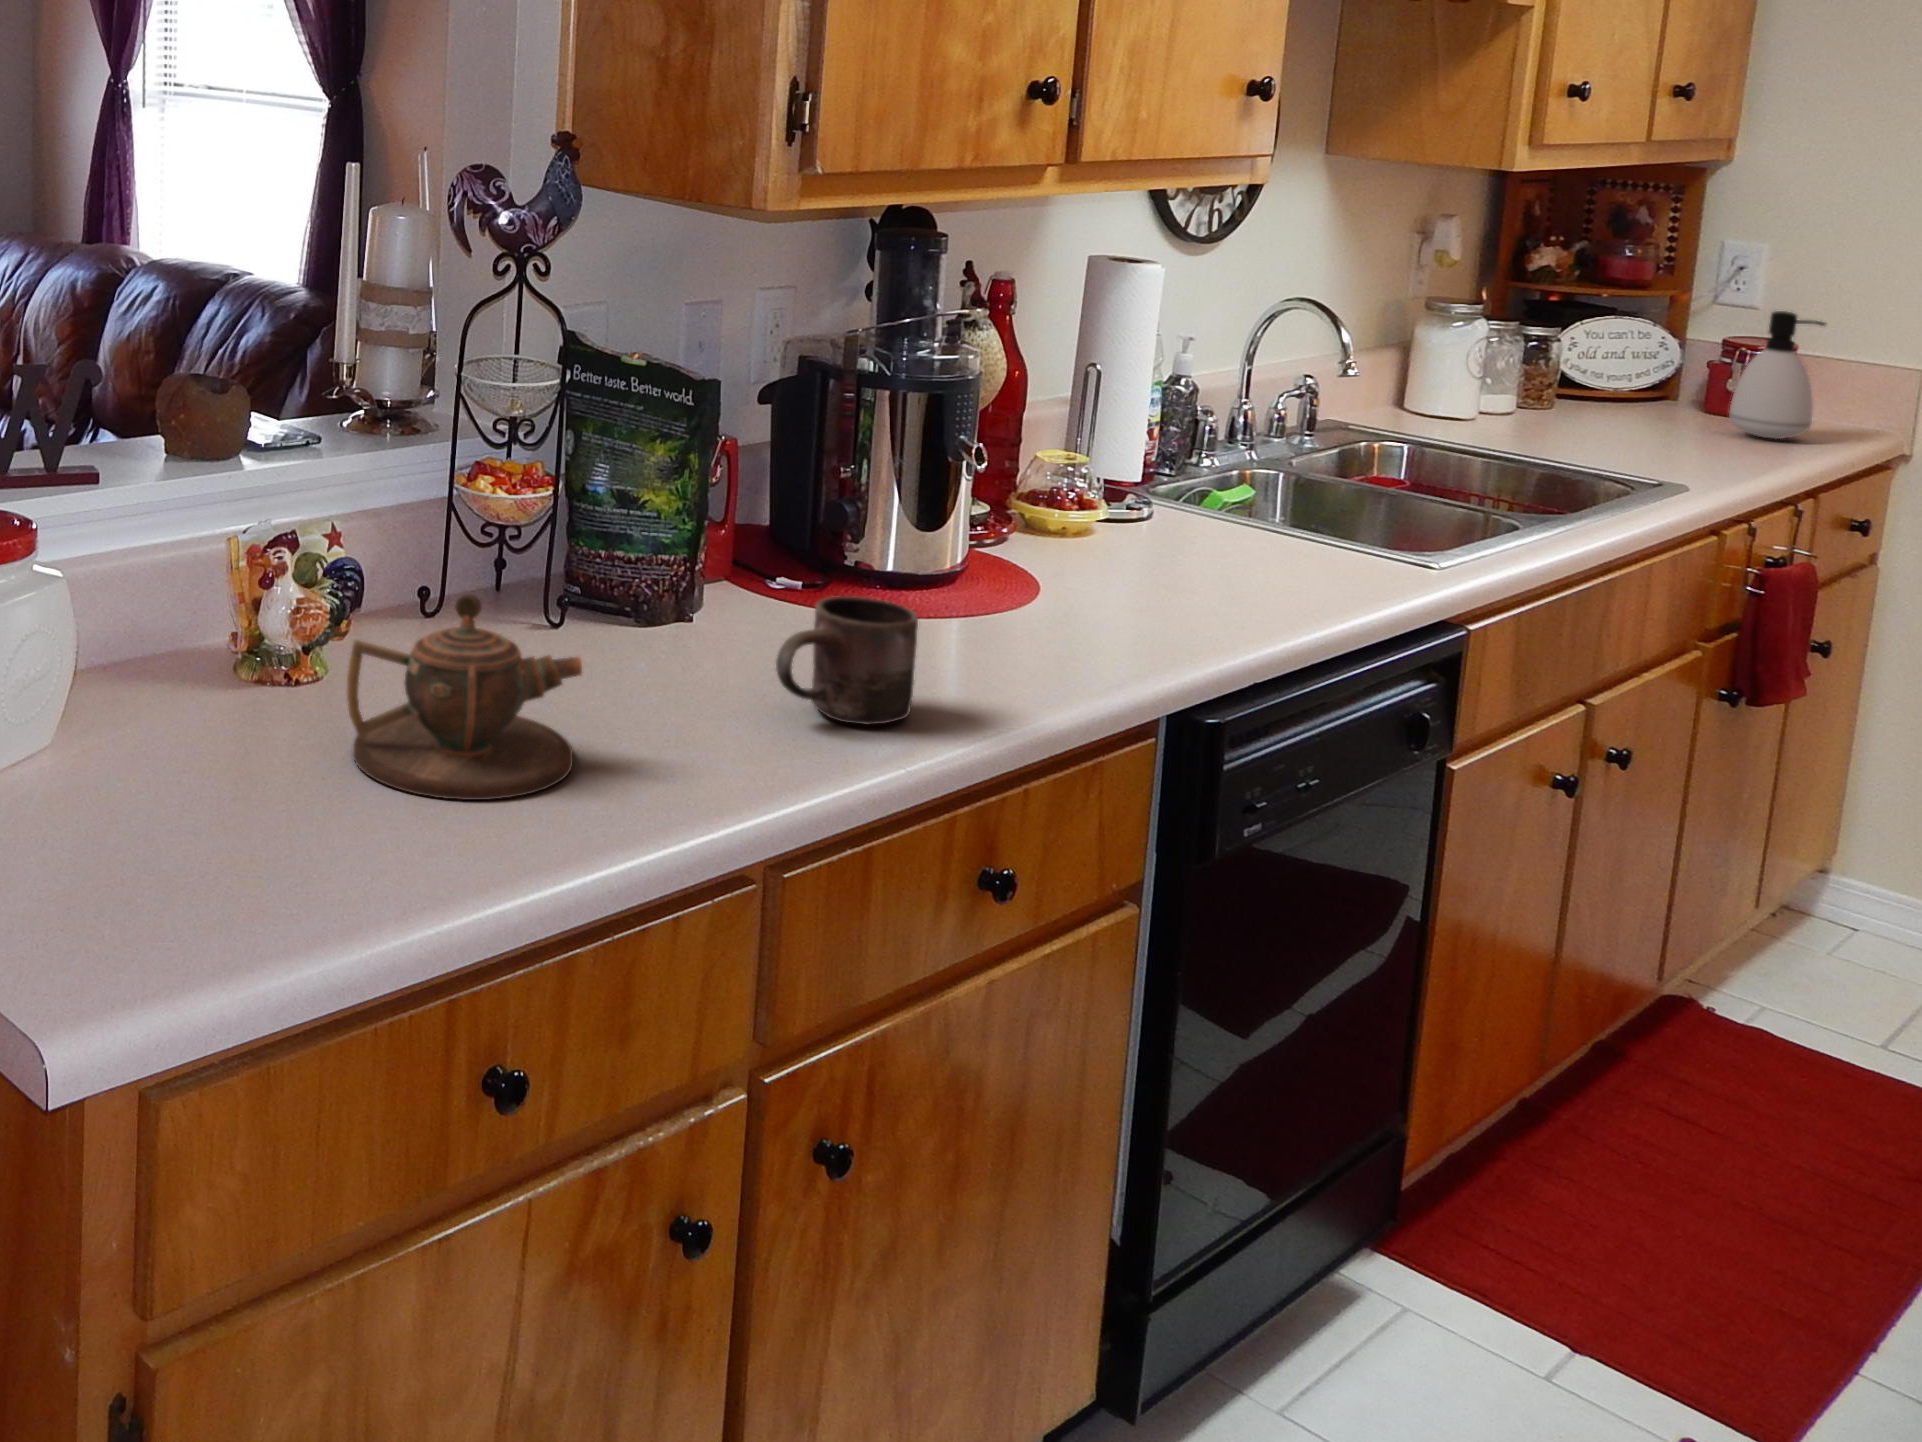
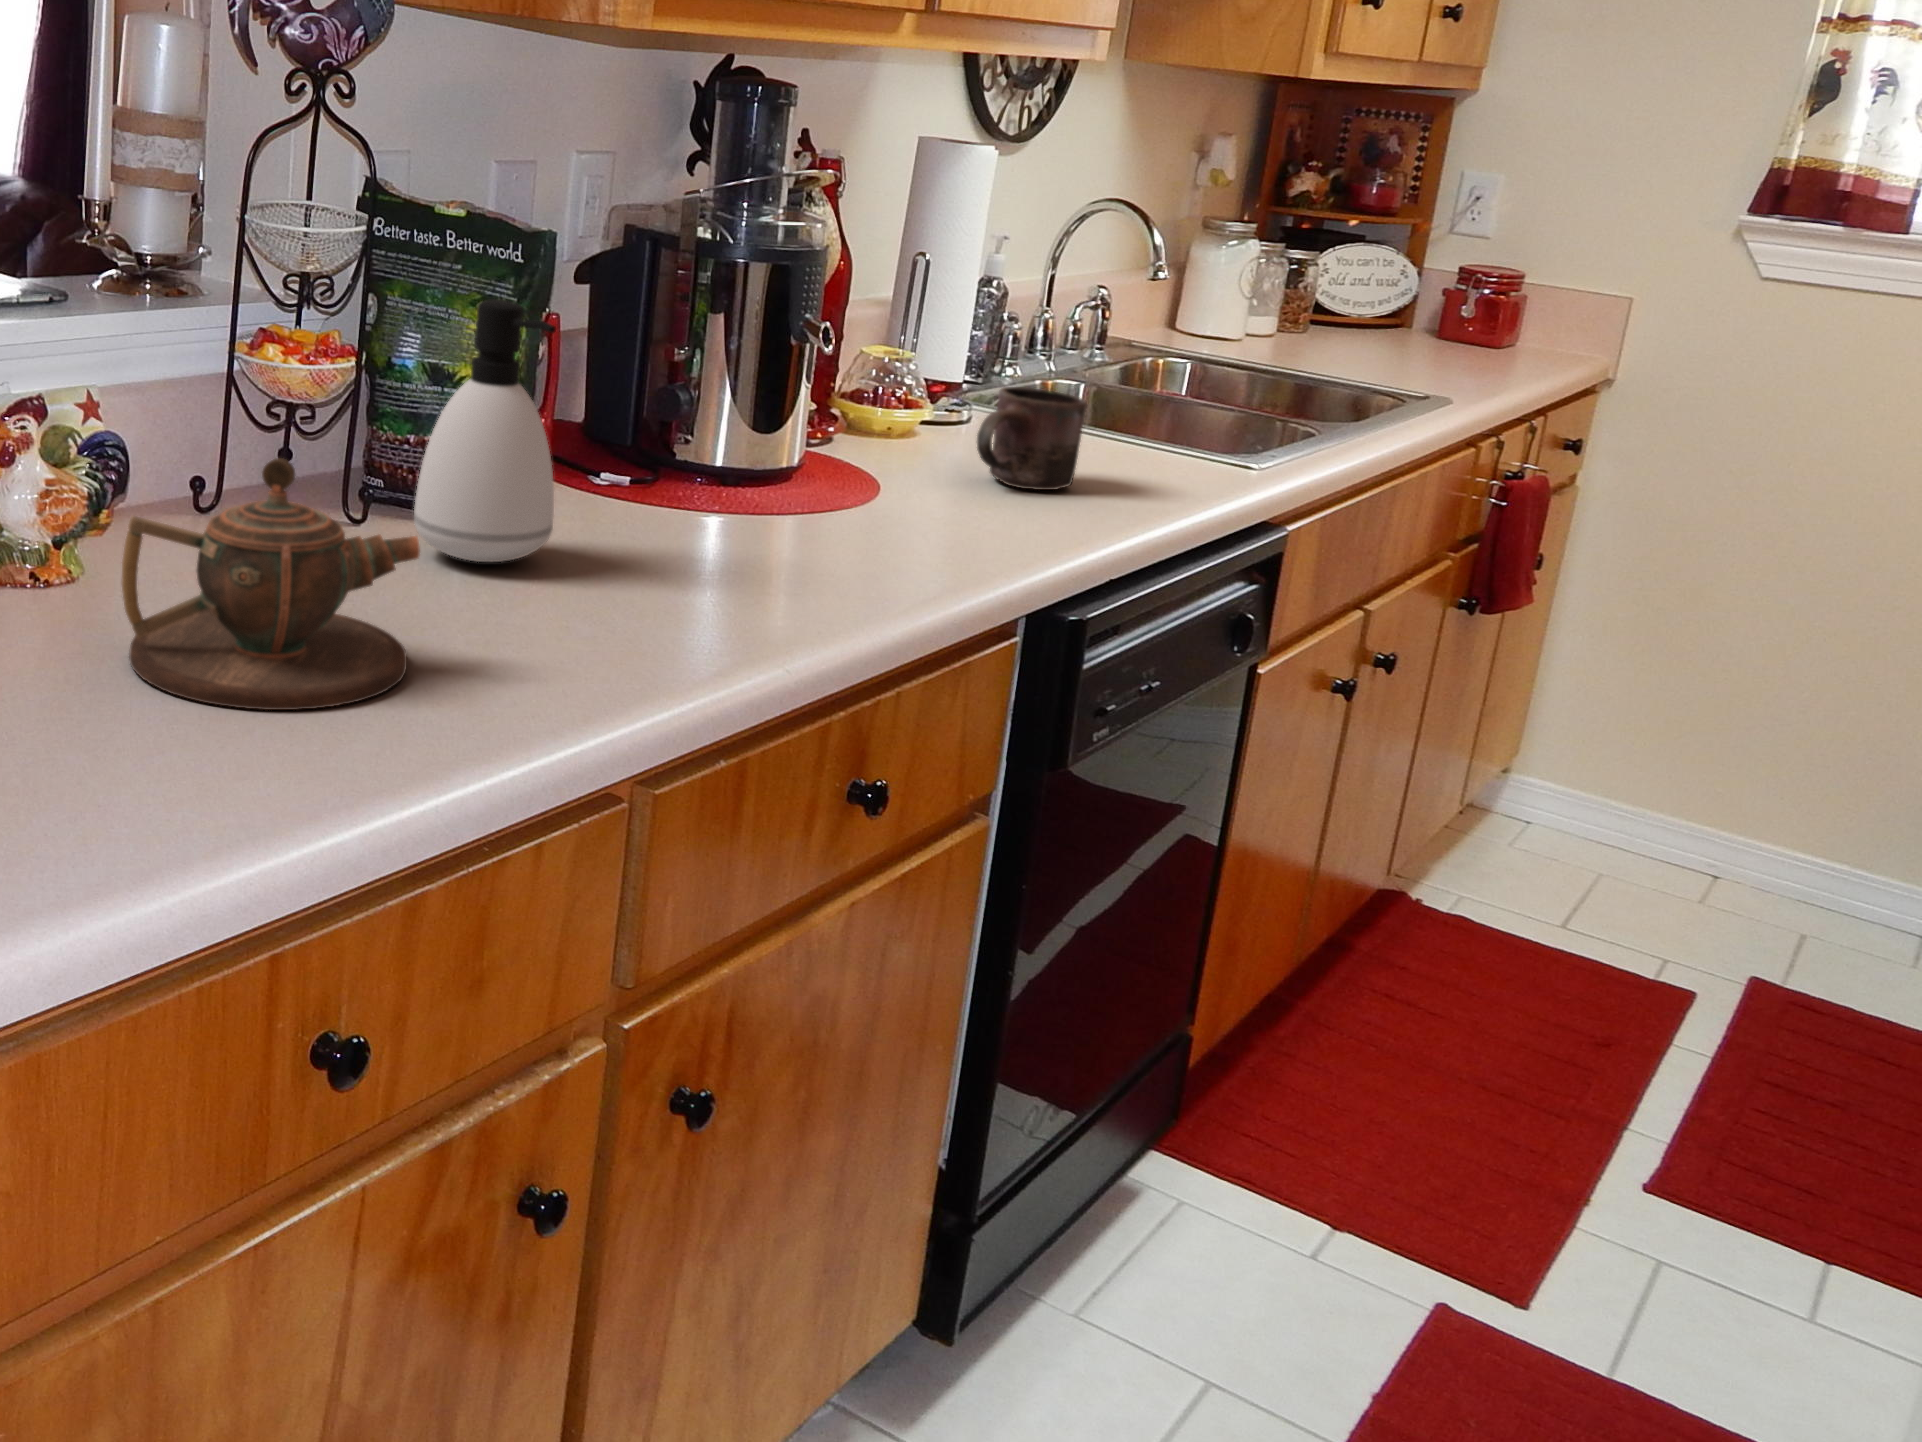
soap dispenser: present [1729,311,1826,439] -> present [414,299,556,562]
mug: present [776,596,918,725] -> present [977,387,1087,490]

